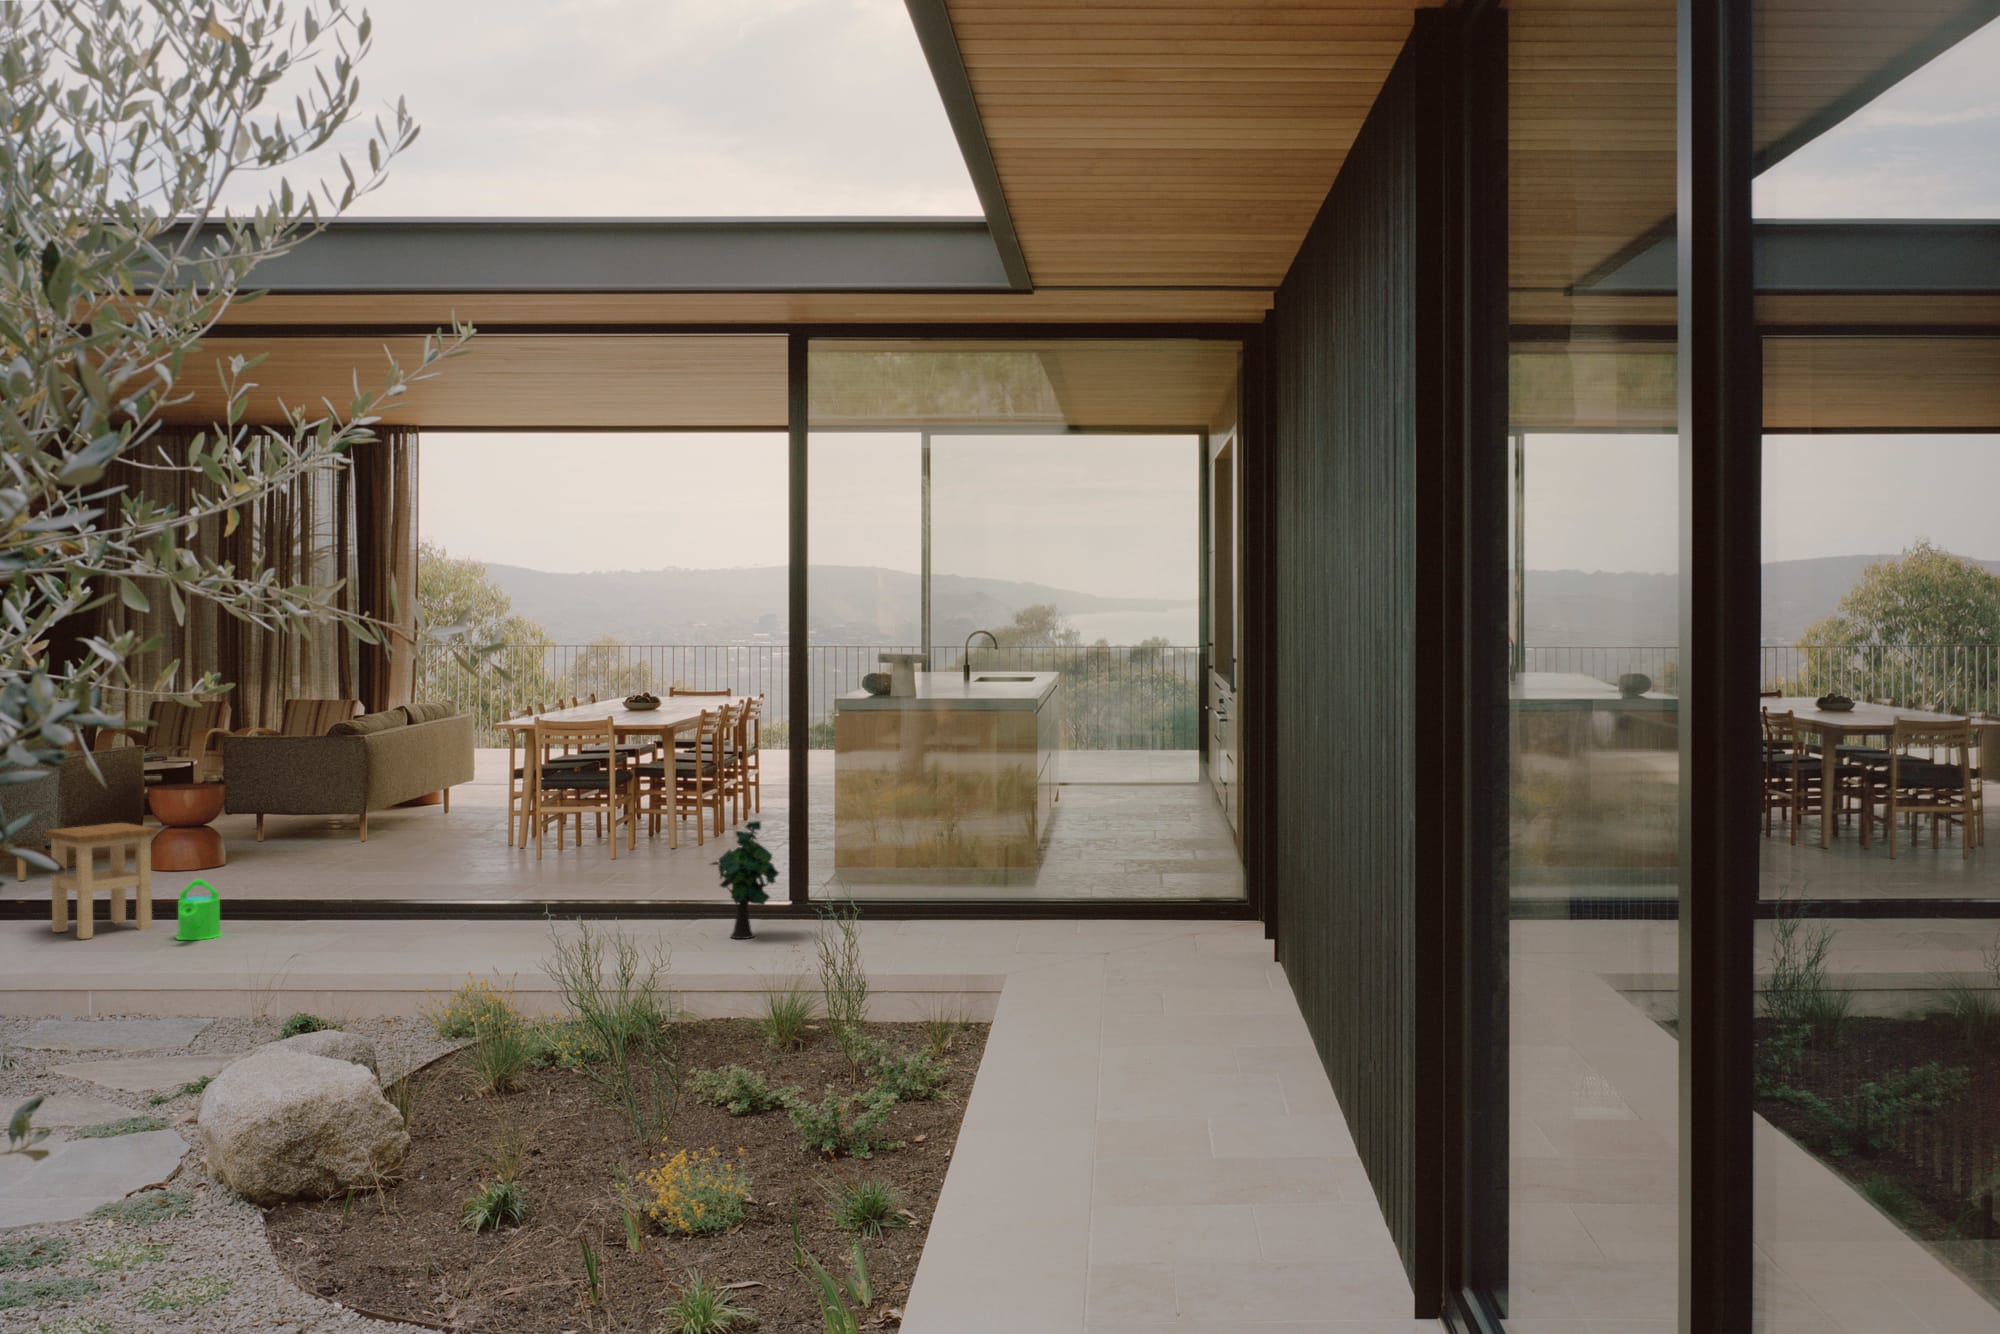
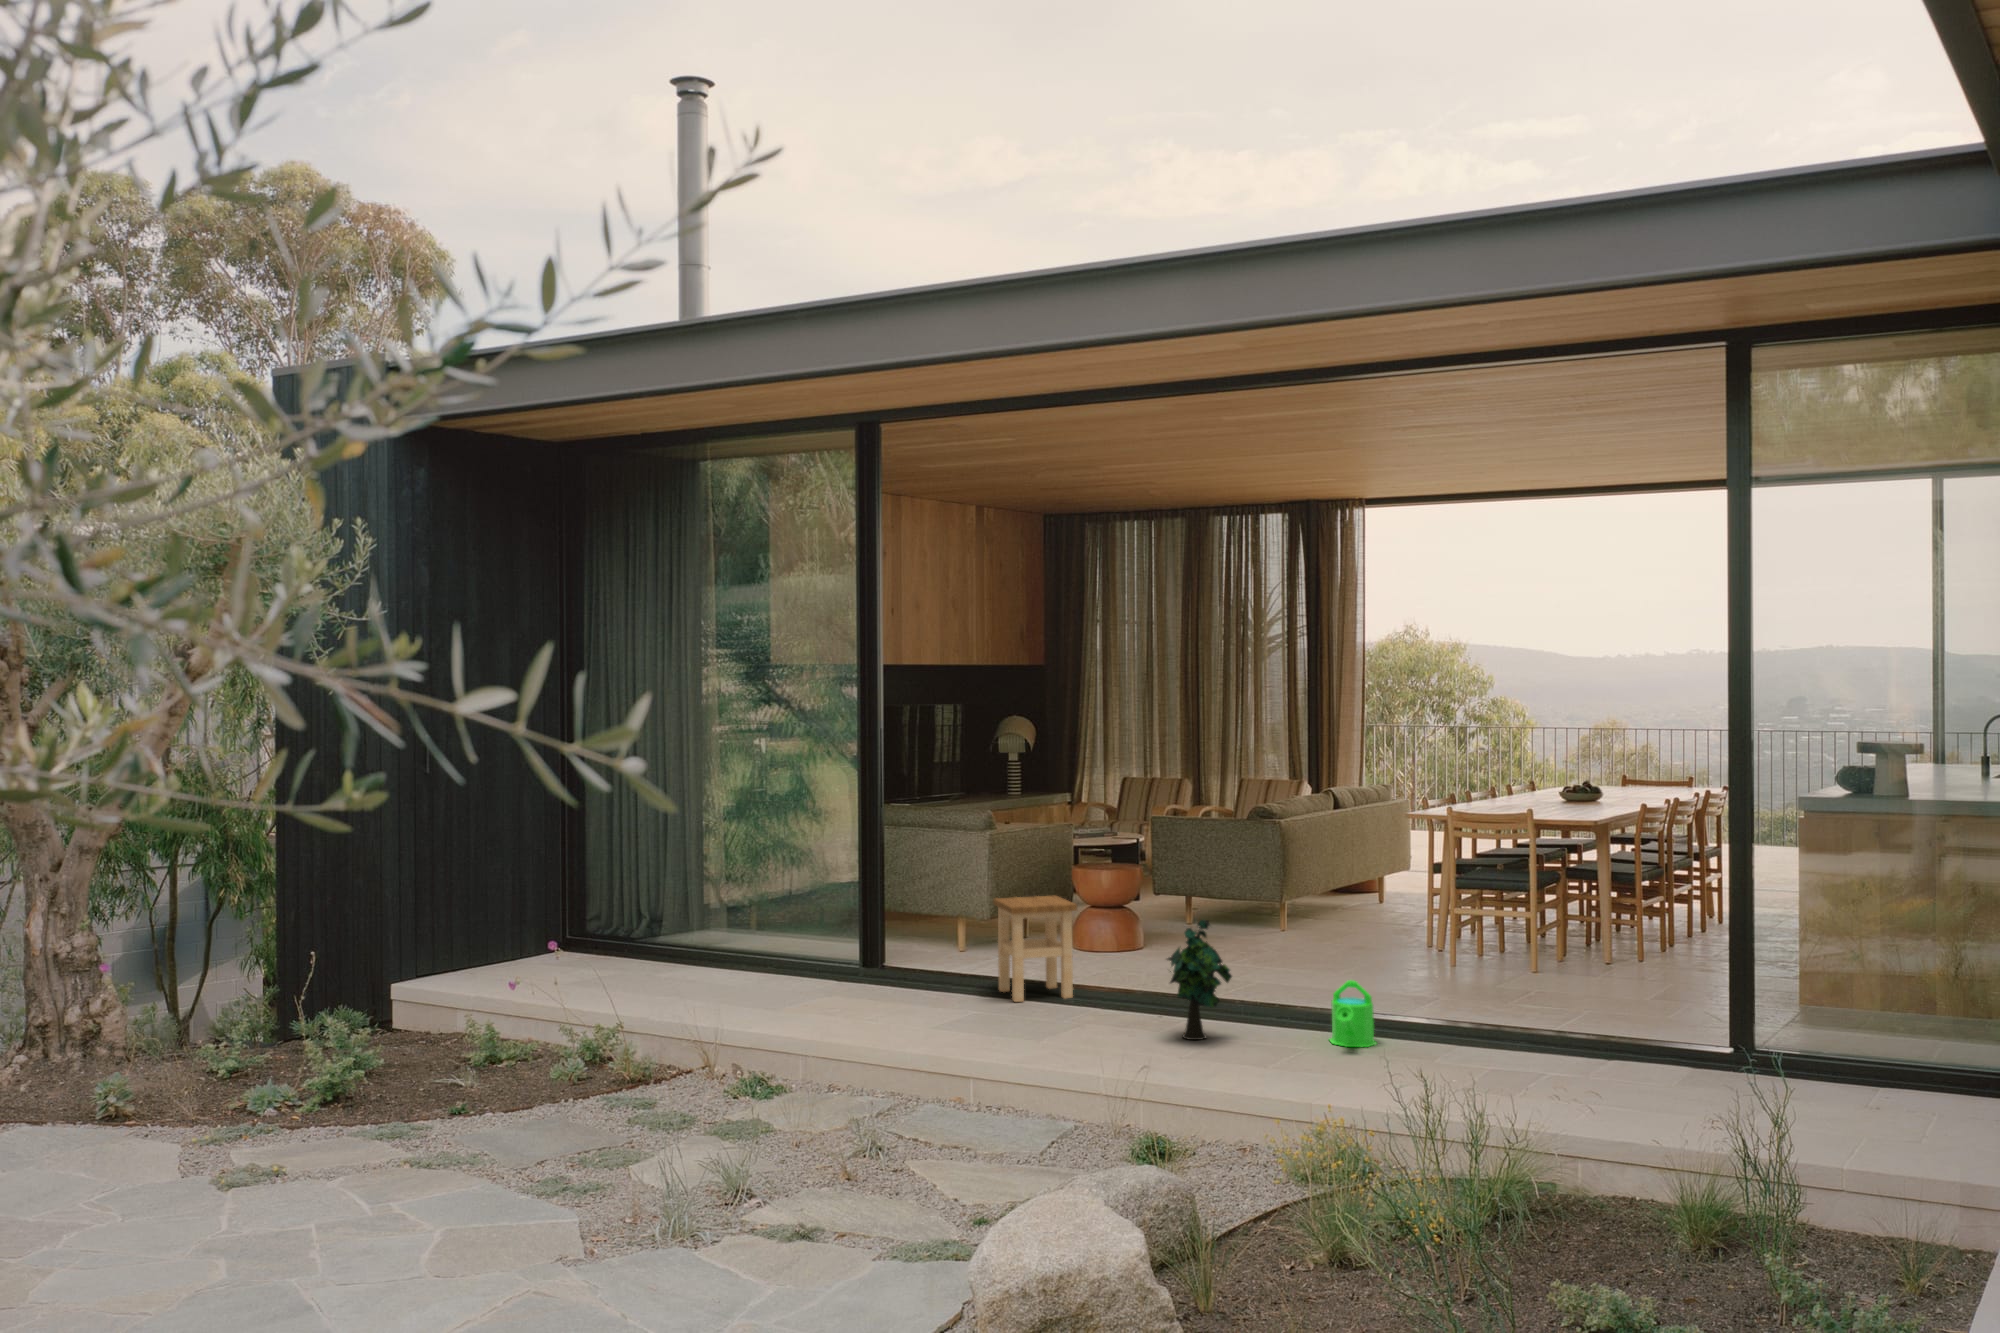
decorative plant: present [711,821,779,939] -> present [1167,920,1232,1040]
watering can: present [176,879,223,940] -> present [1330,980,1376,1047]

